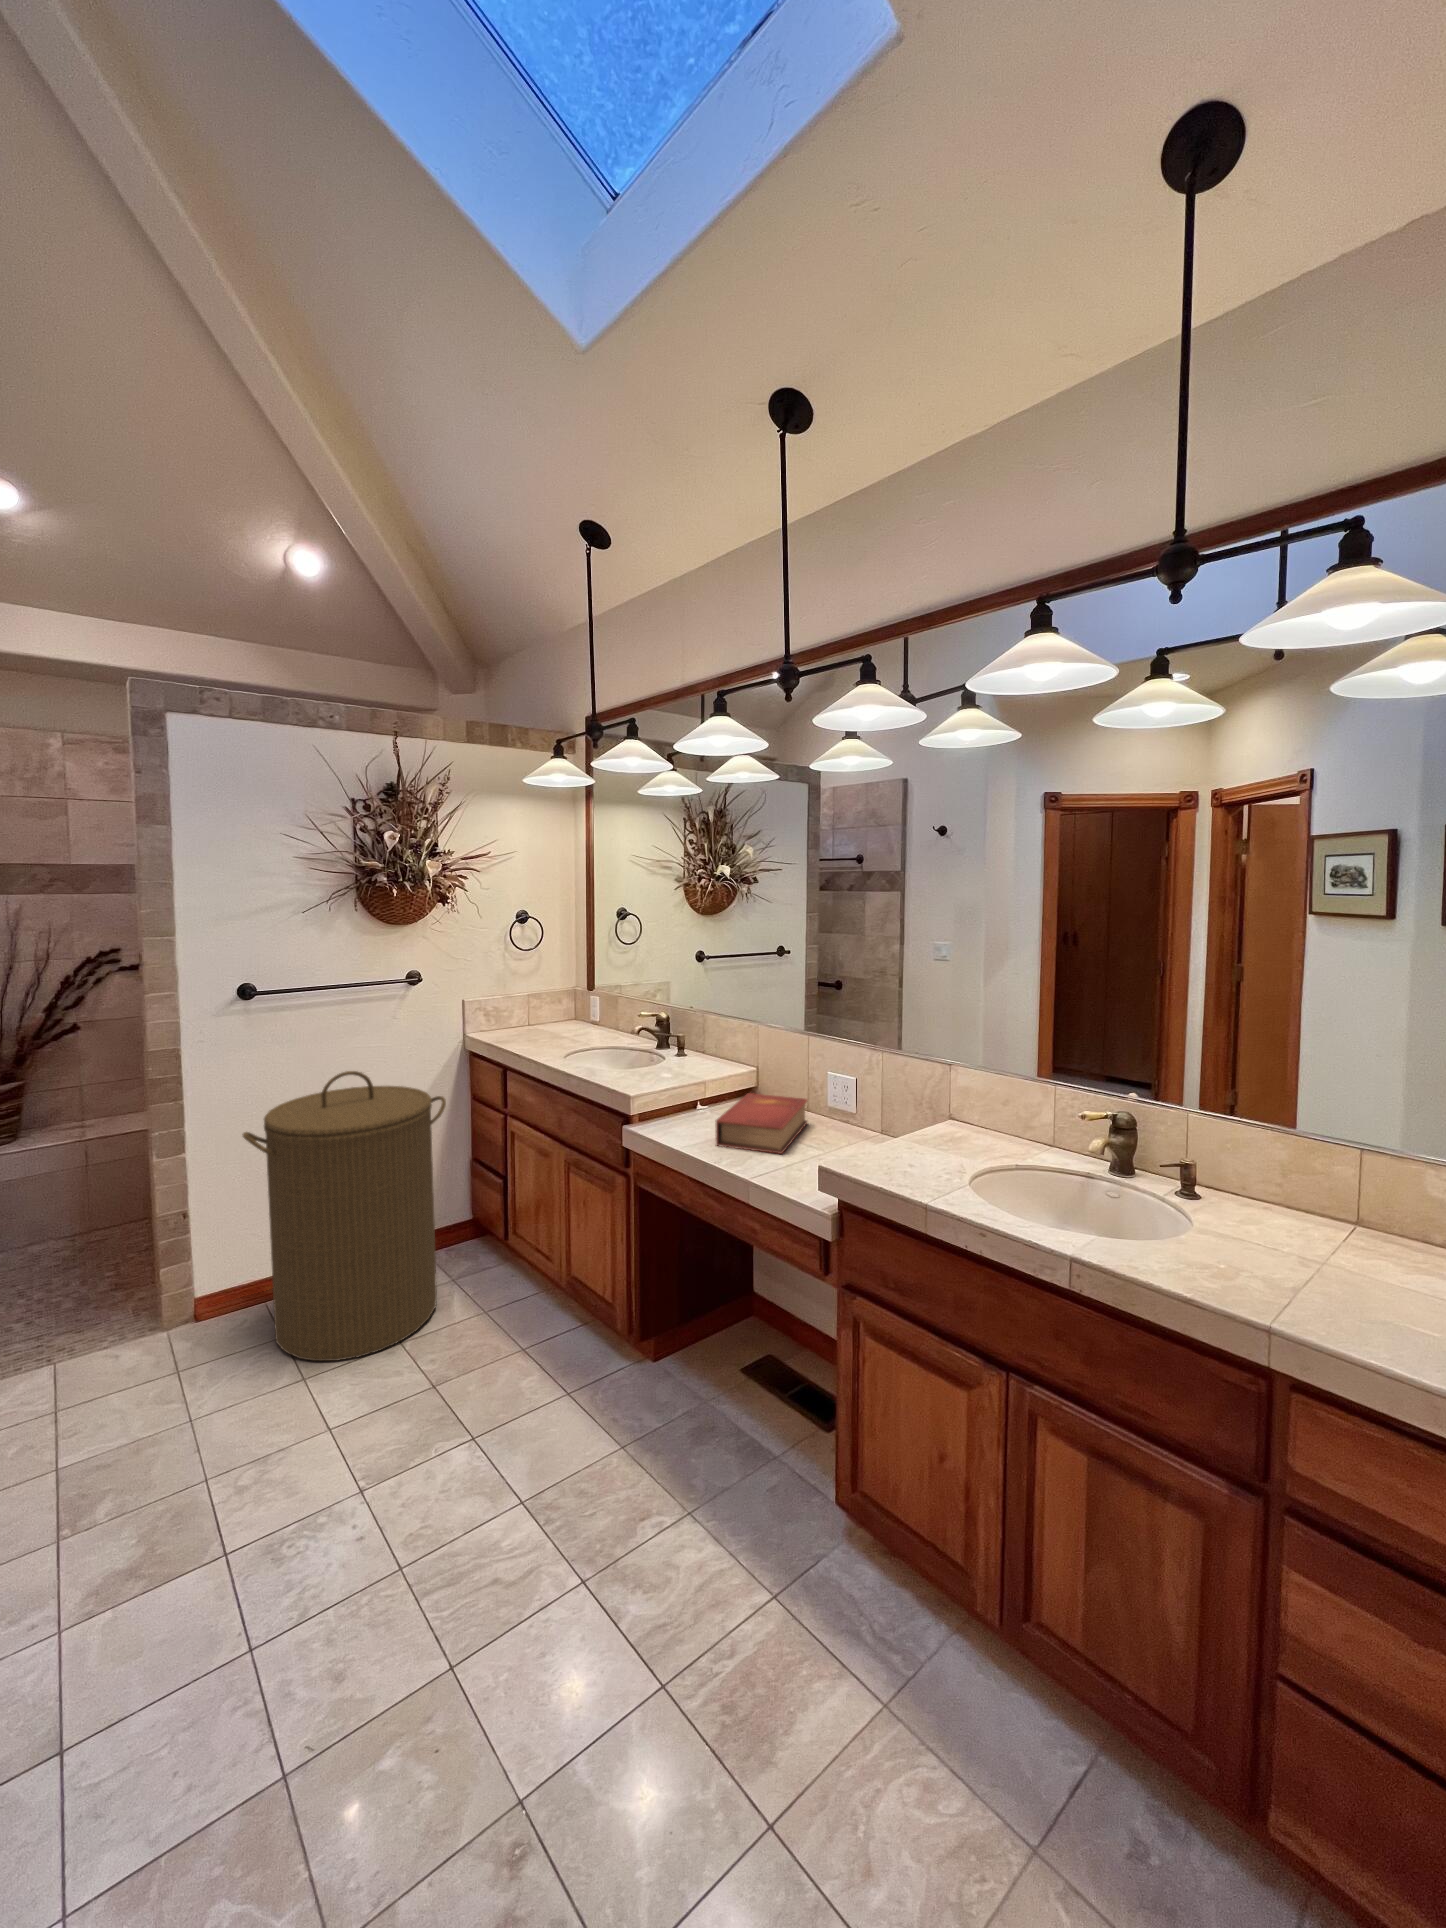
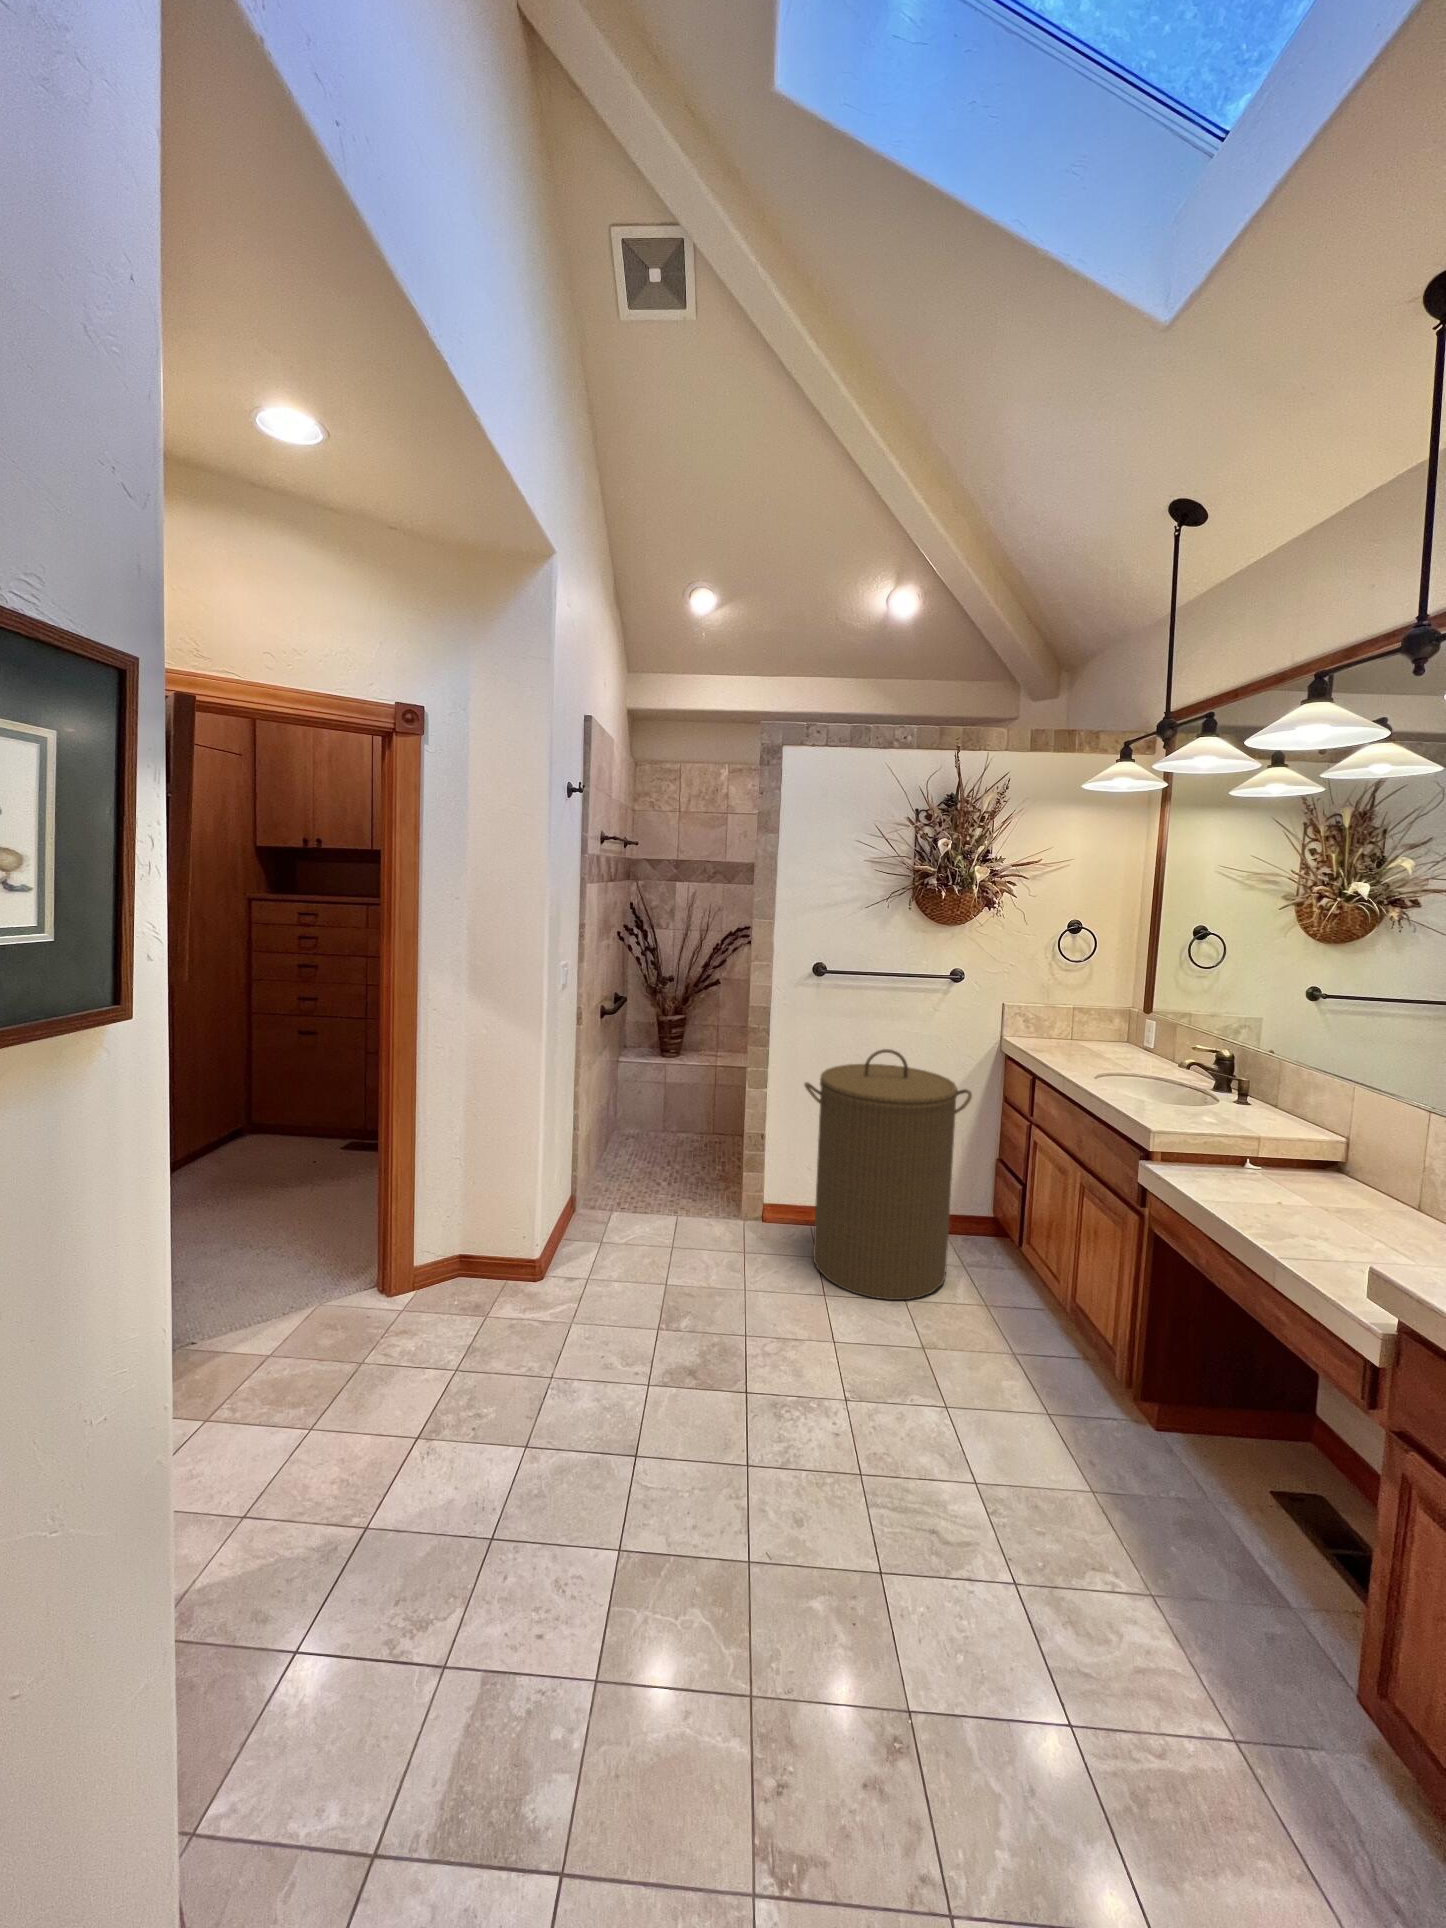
book: present [716,1093,808,1154] -> none [1248,1163,1409,1244]

